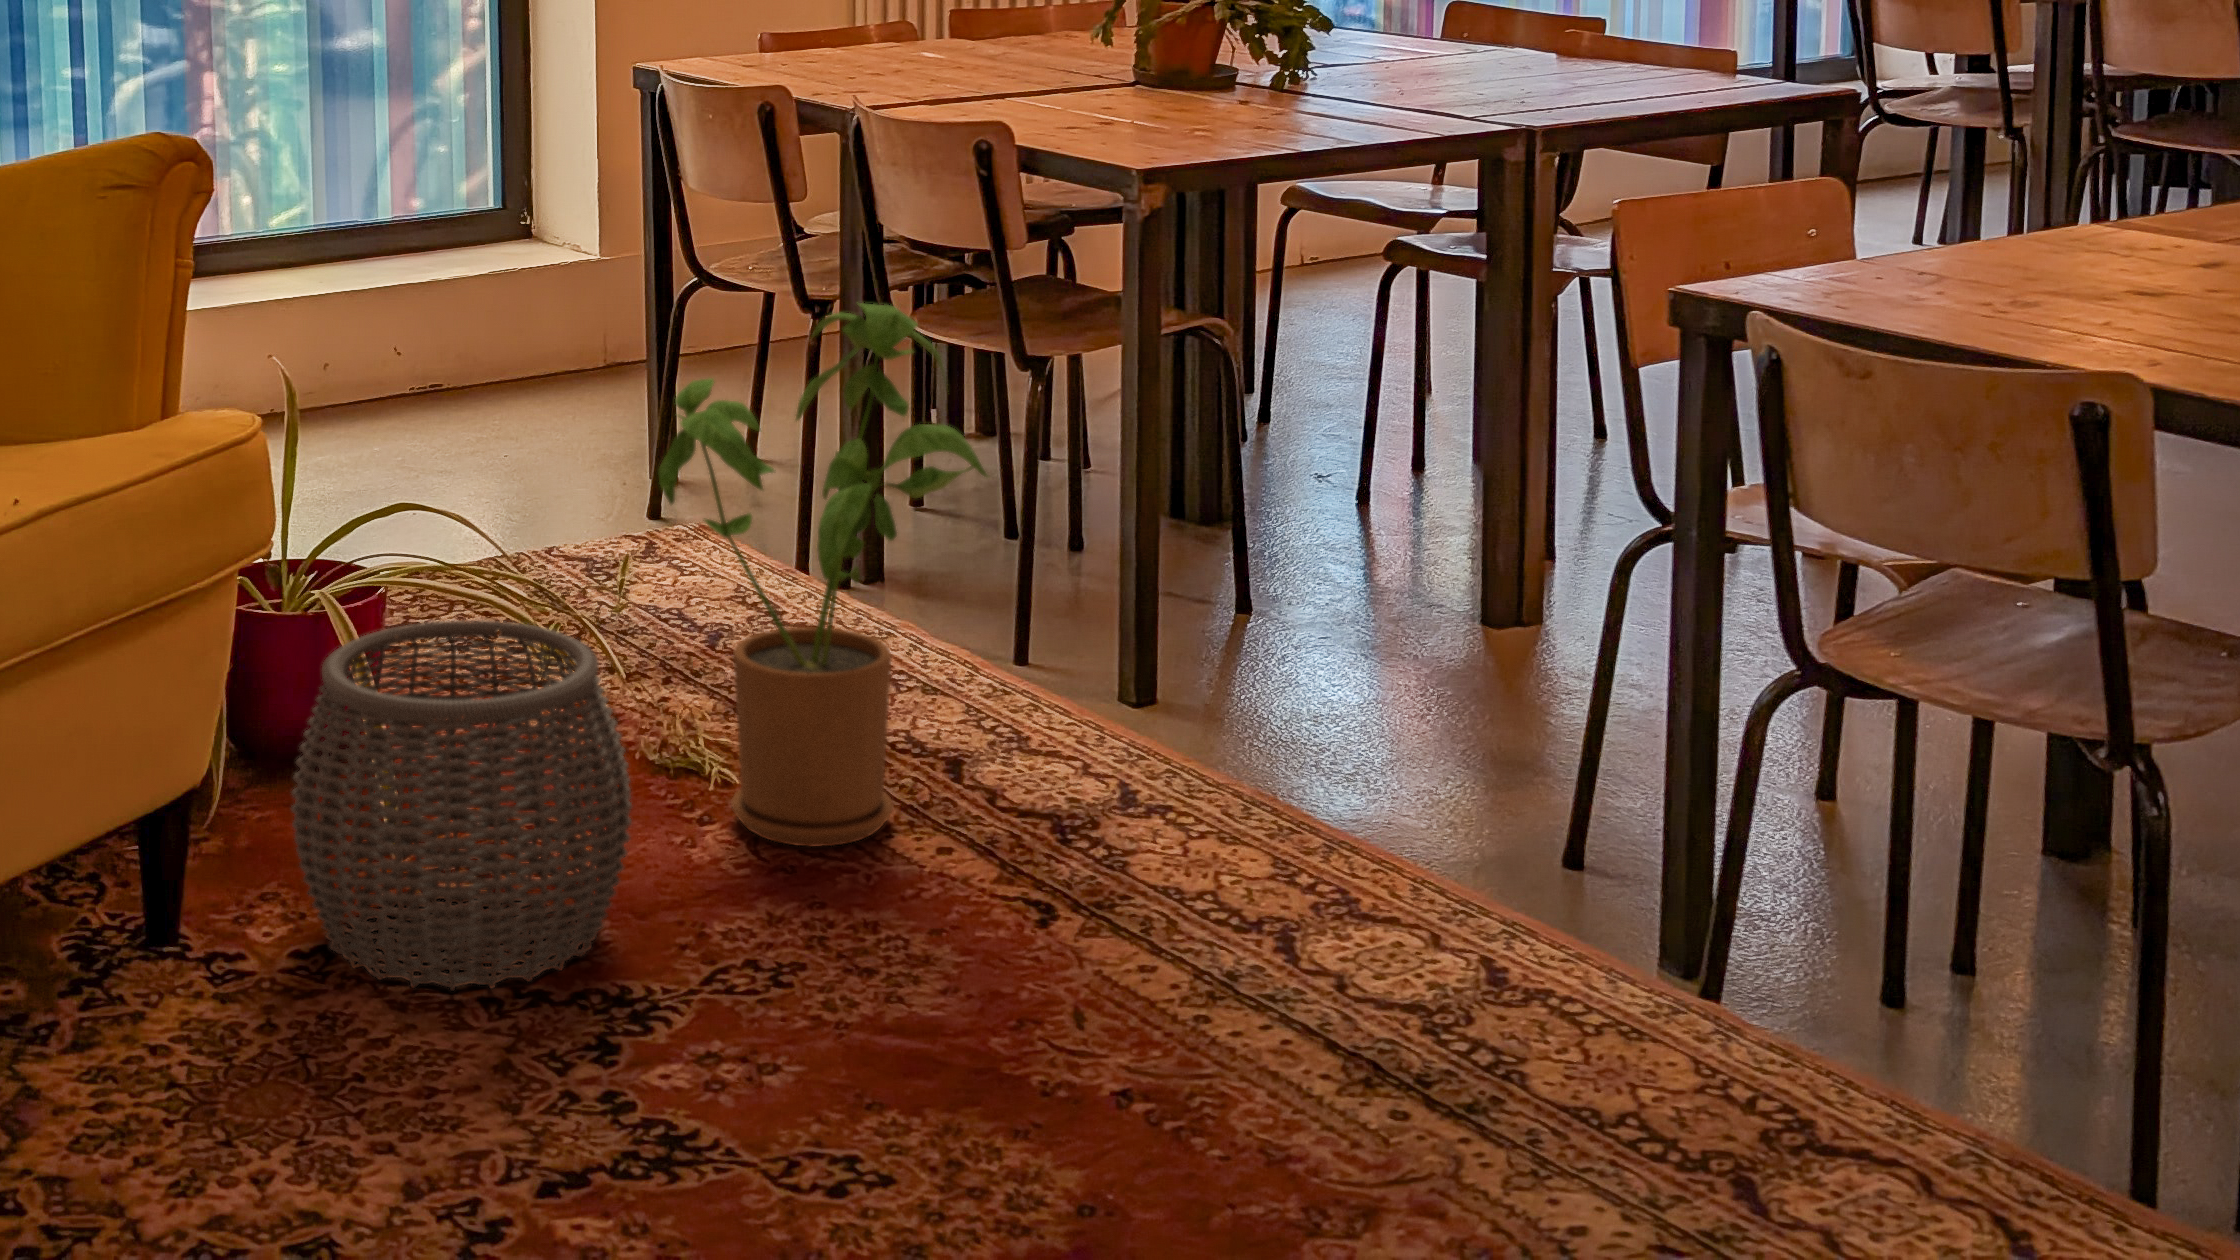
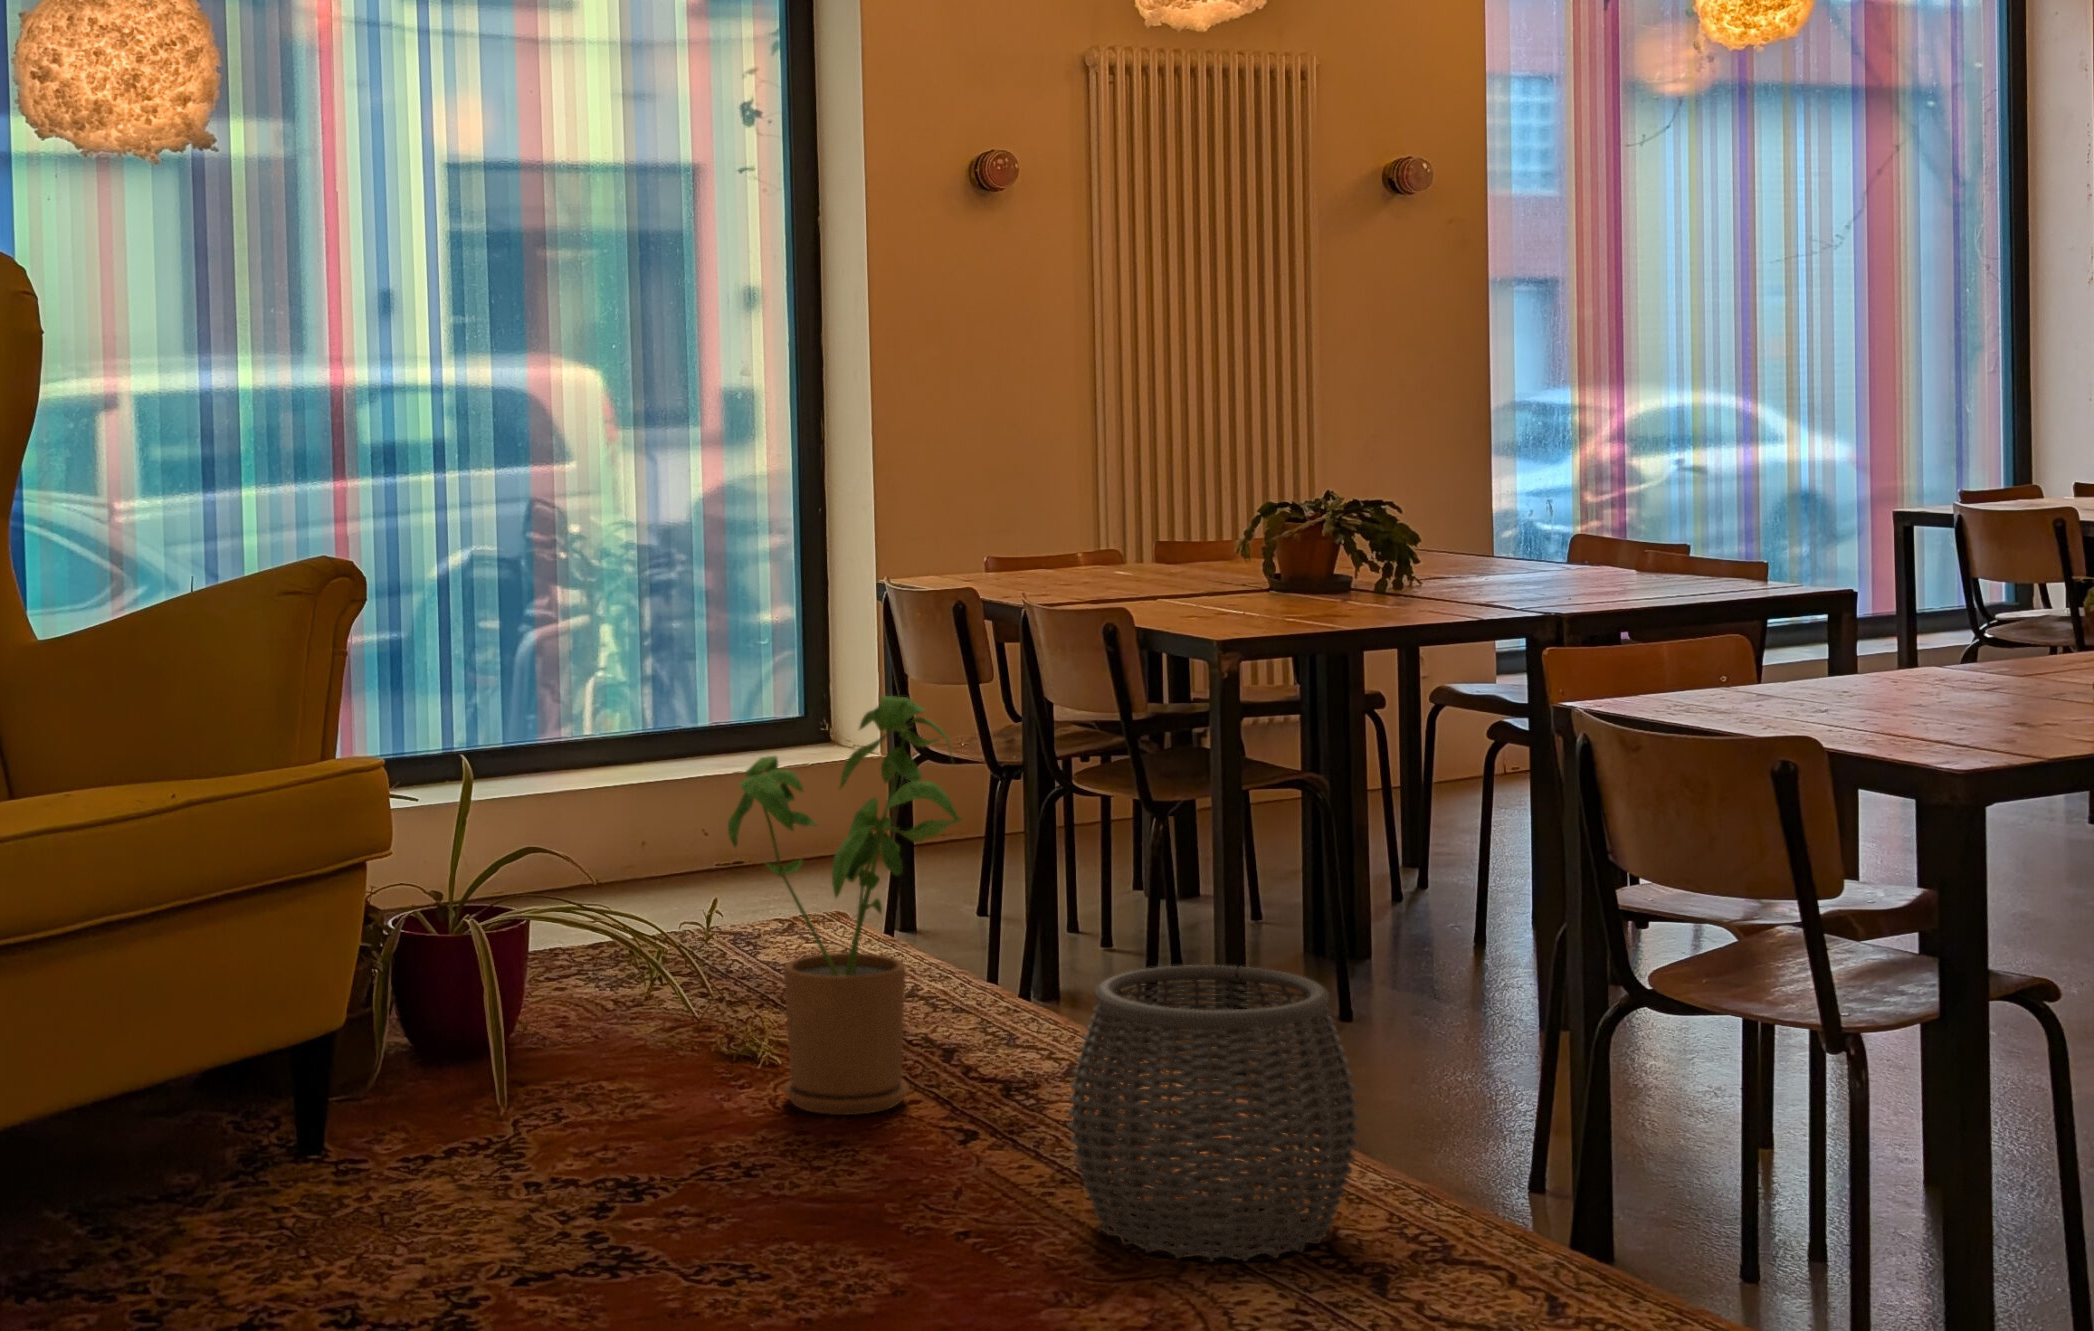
woven basket: present [291,620,632,990] -> present [1068,965,1359,1261]

